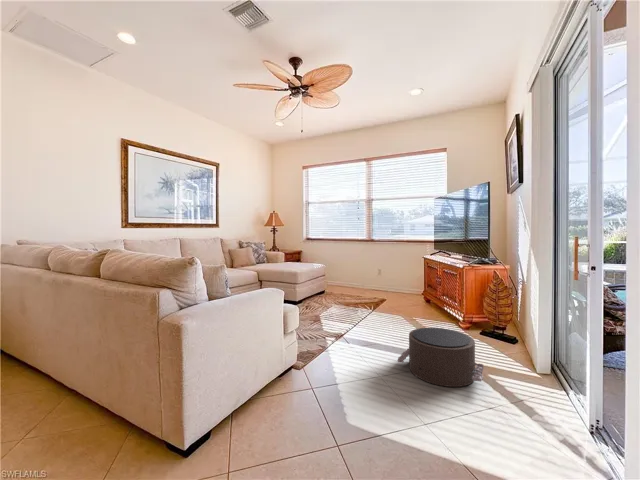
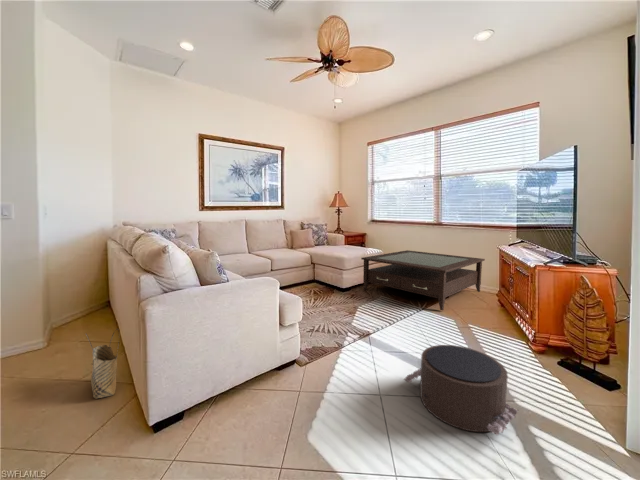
coffee table: none [310,264,408,311] -> present [361,250,485,310]
woven basket: none [57,357,104,448] -> present [86,329,119,399]

